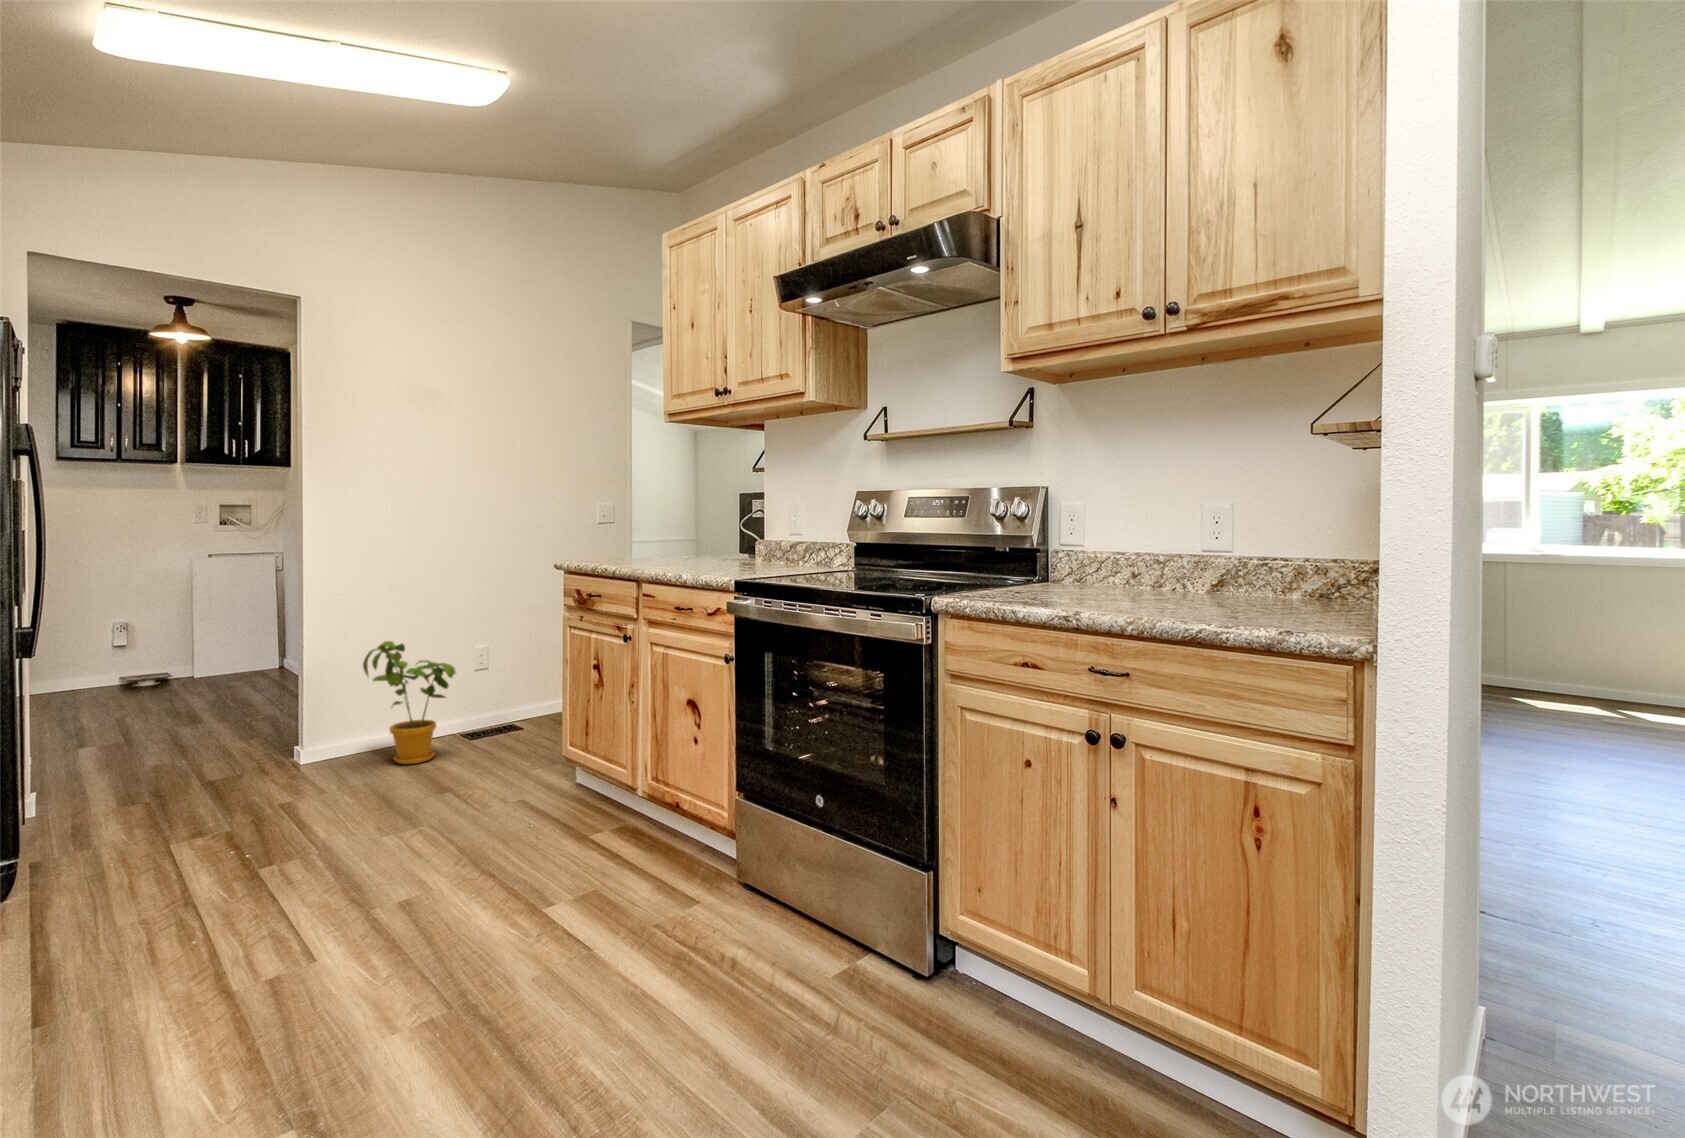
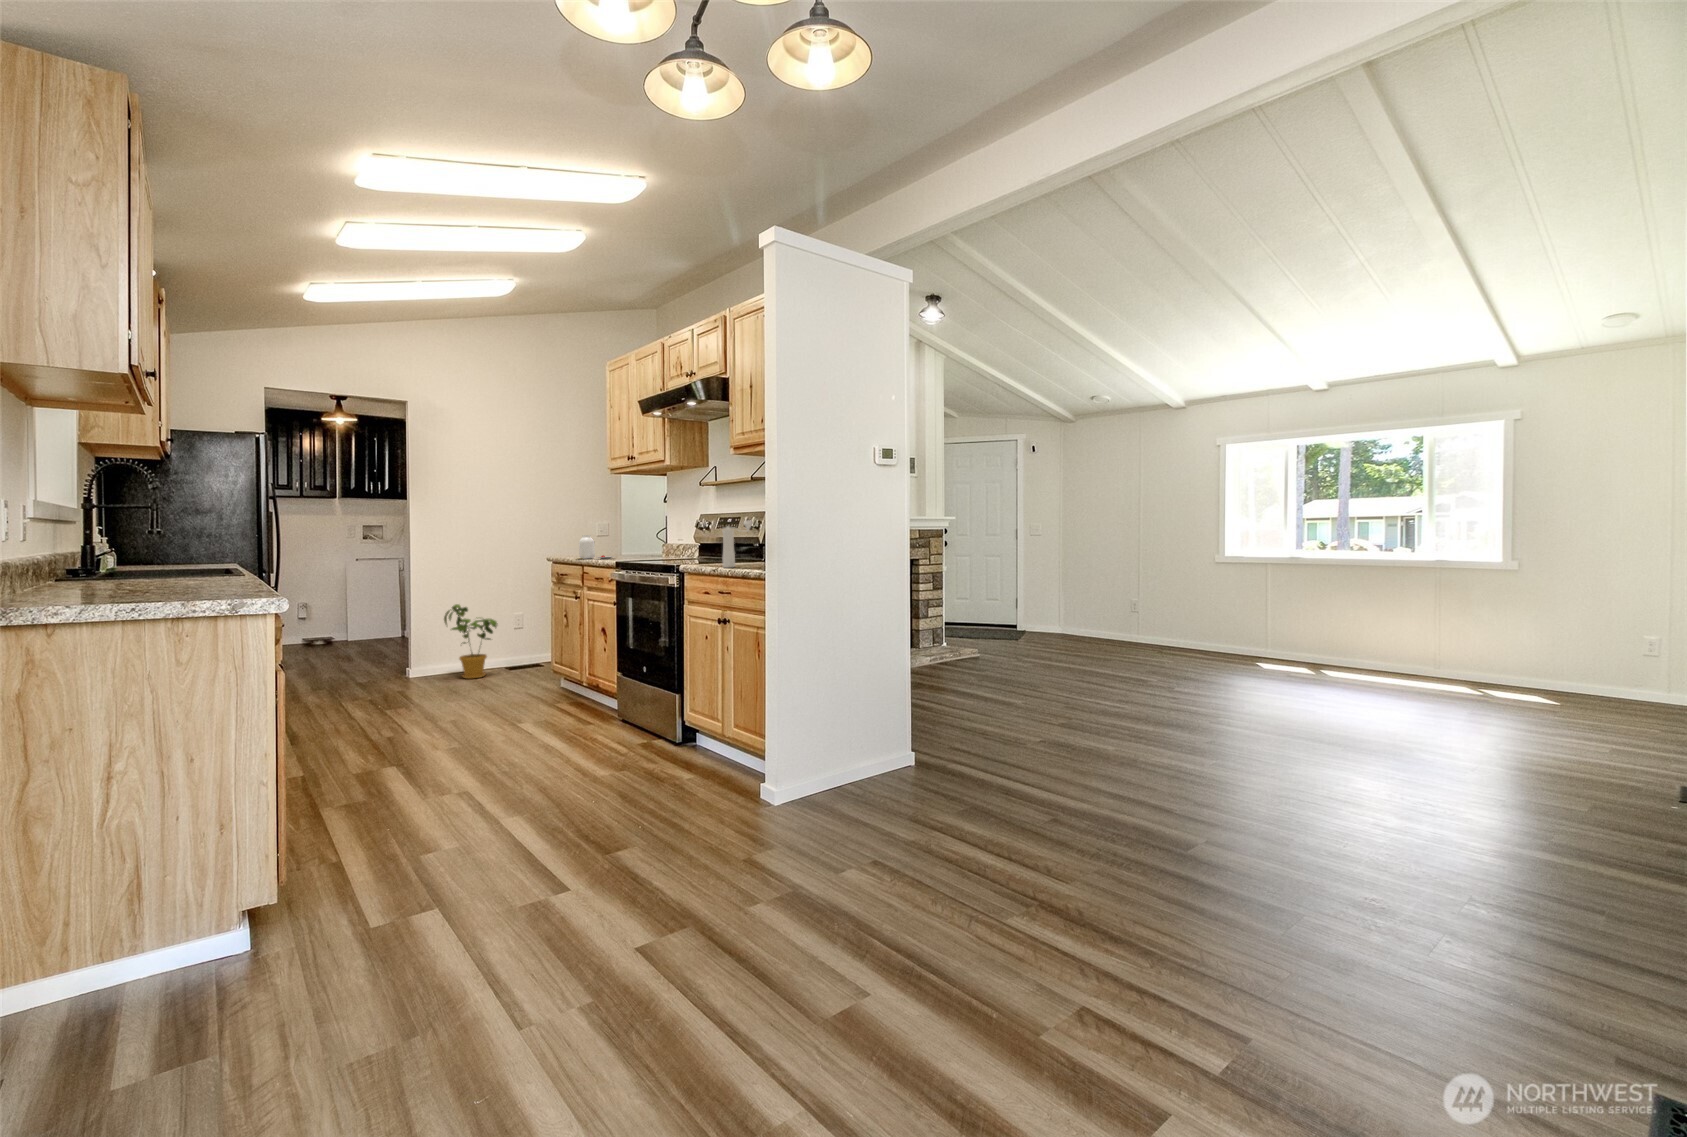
pepper mill: none [1075,503,1126,609] -> present [722,520,752,568]
jar: none [628,527,701,572] -> present [577,535,615,559]

